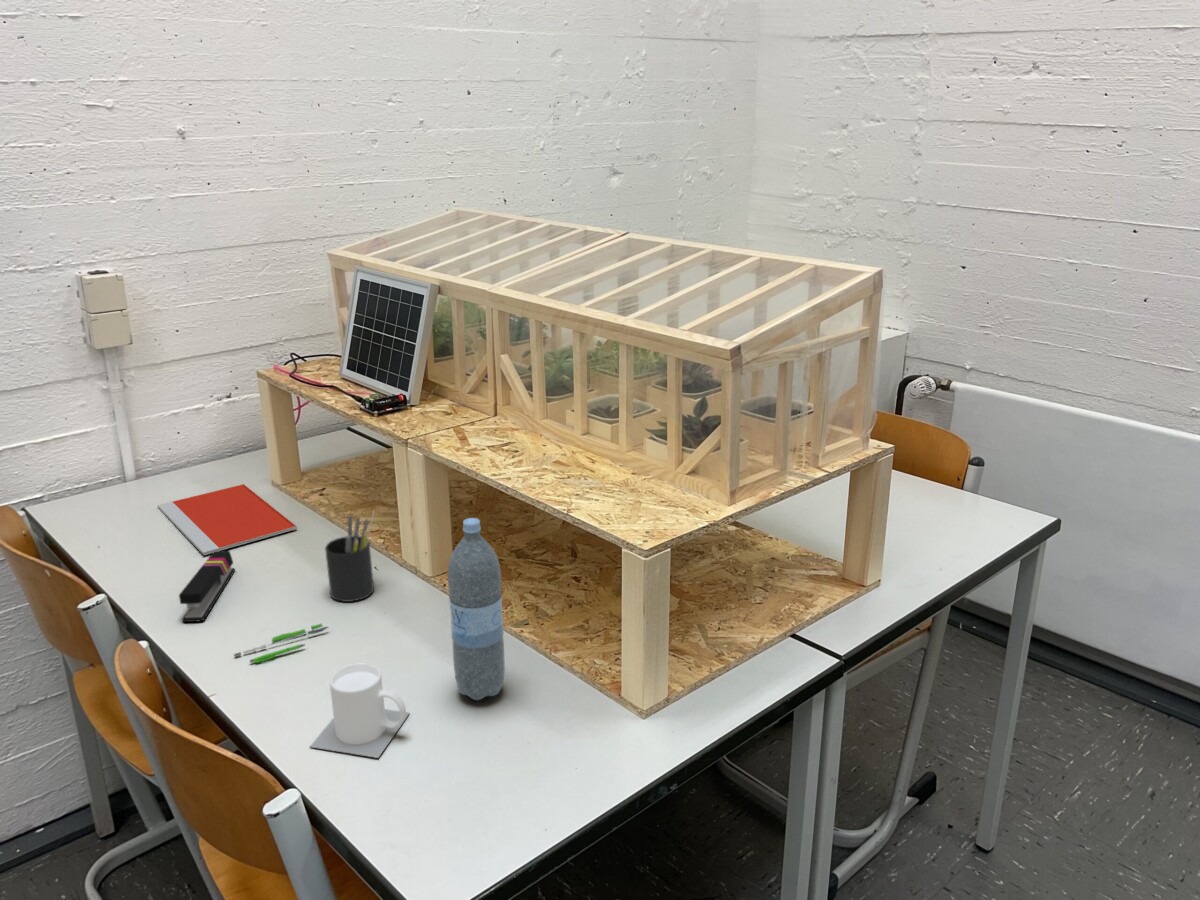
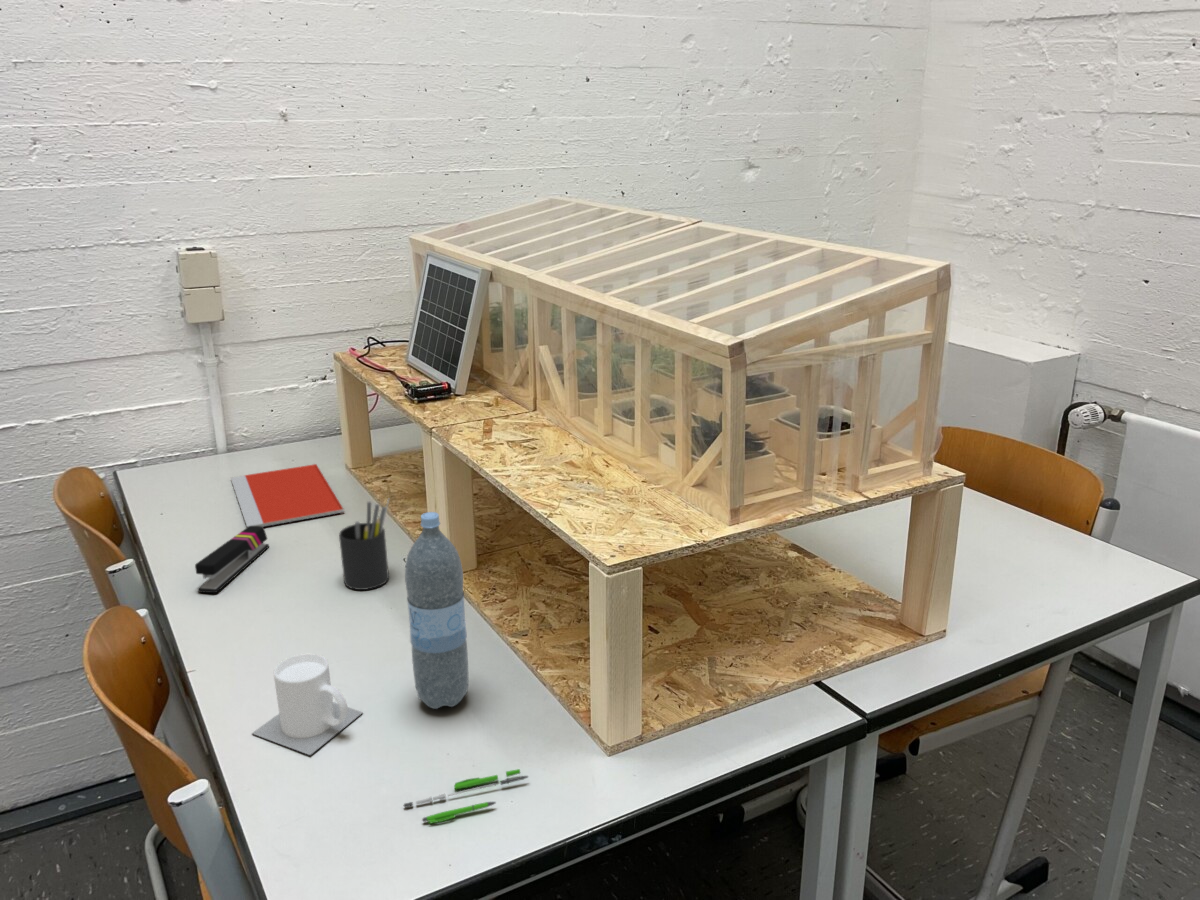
pen: present [234,624,328,663] -> present [404,769,528,823]

